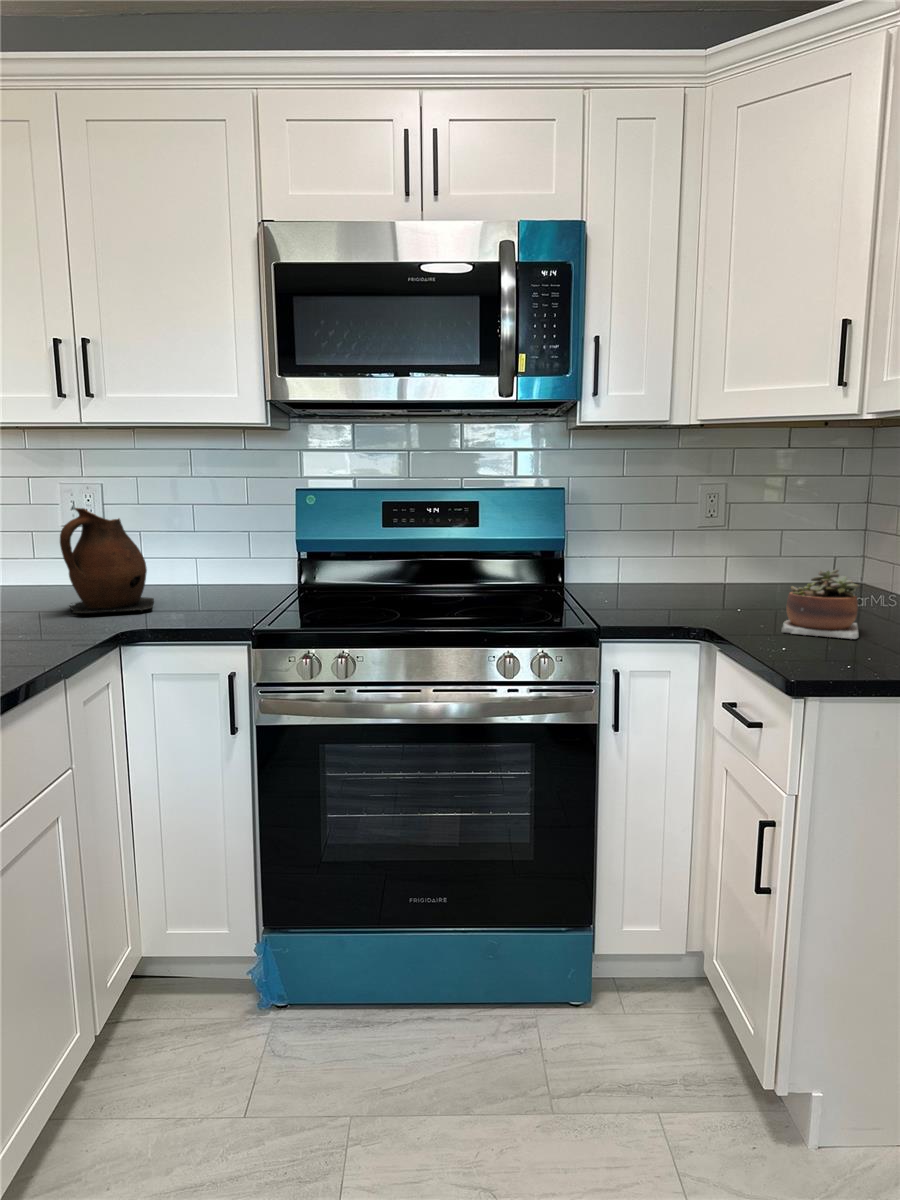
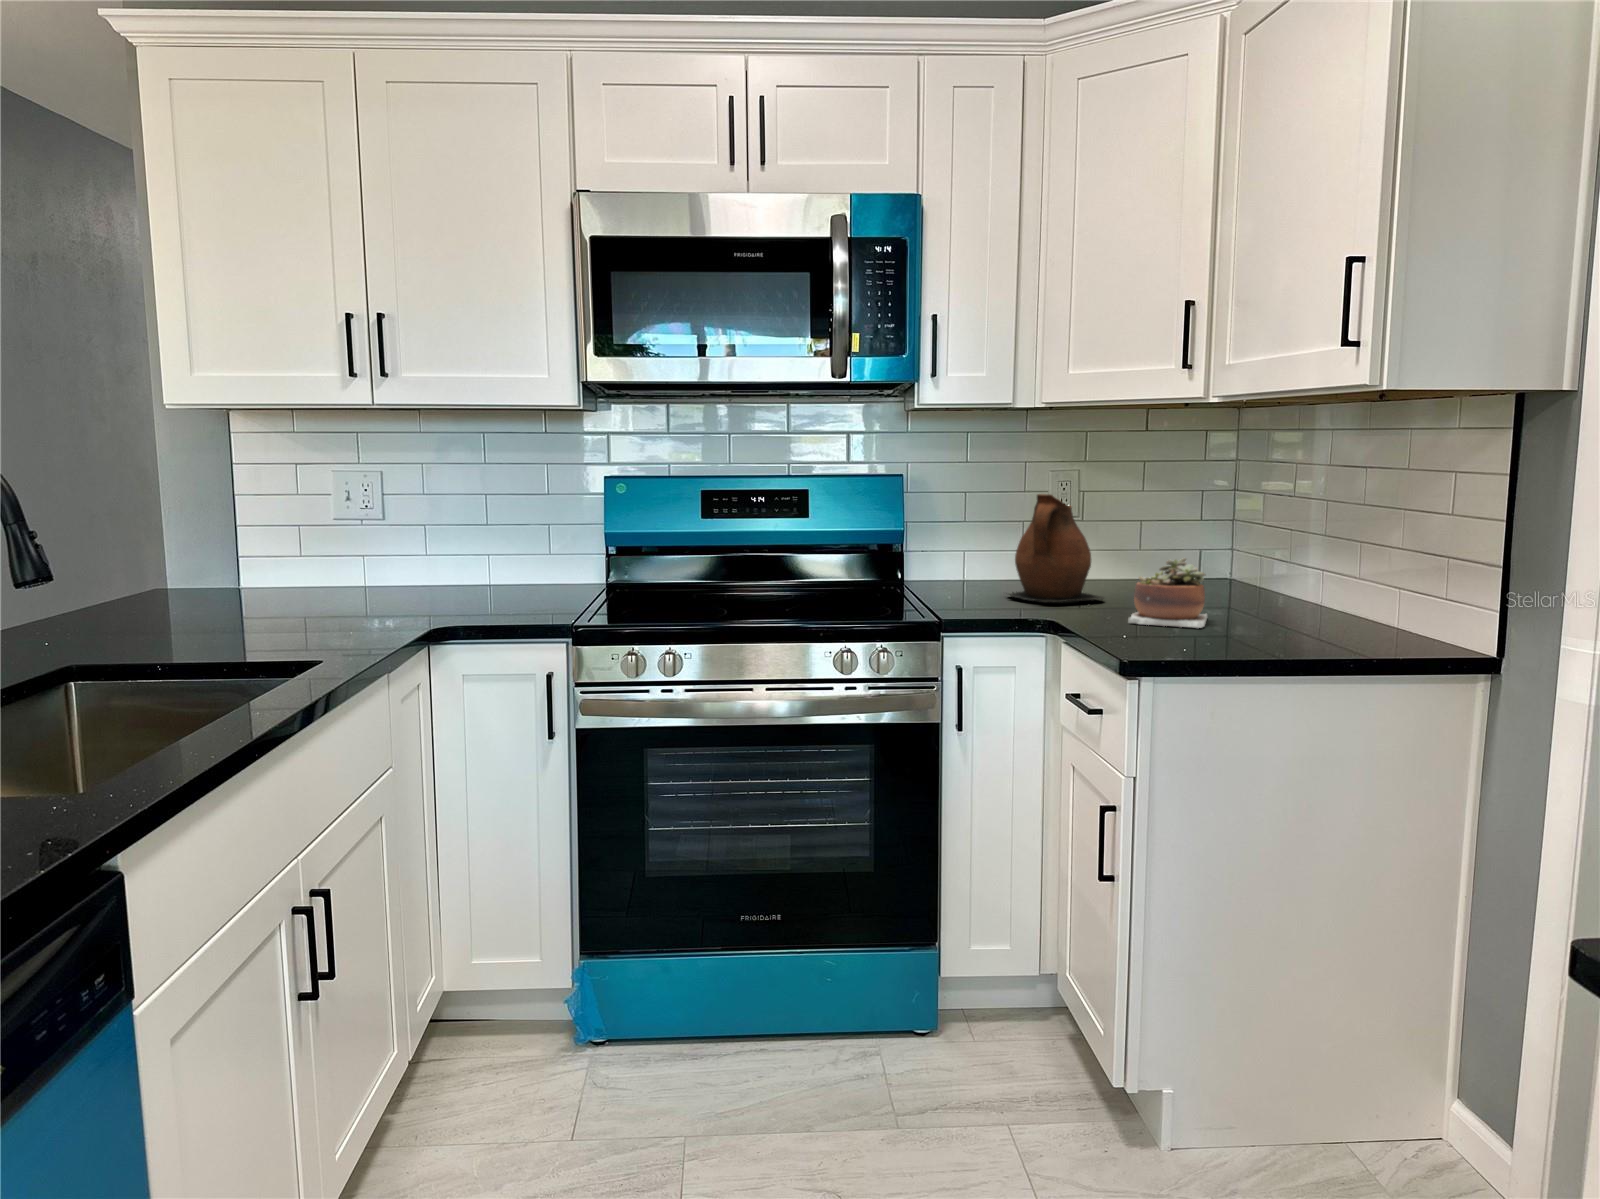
ceramic pitcher: present [60,508,154,613] -> present [1010,494,1104,602]

